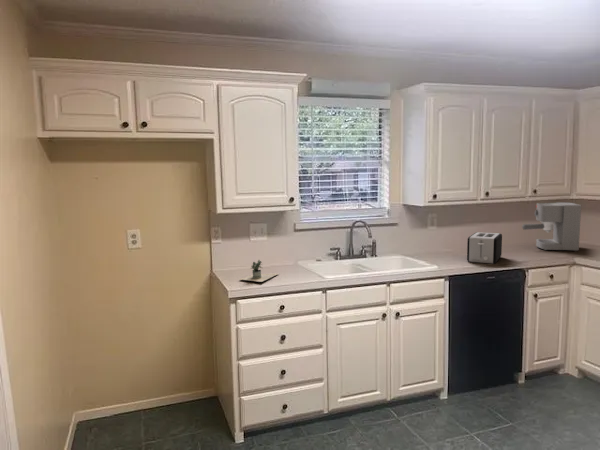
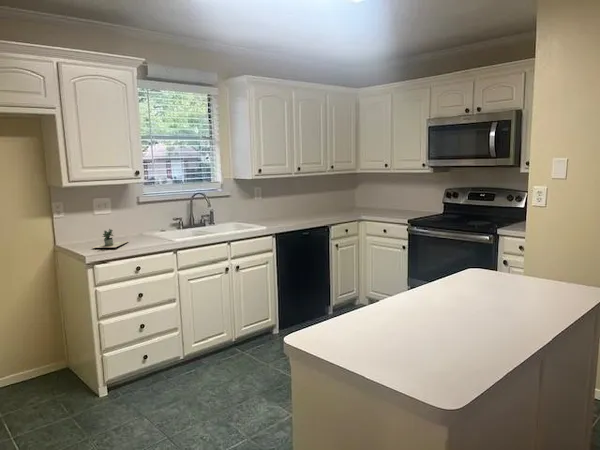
coffee maker: present [522,203,581,251] -> none [324,176,364,213]
toaster: present [467,232,502,264] -> none [287,200,312,222]

